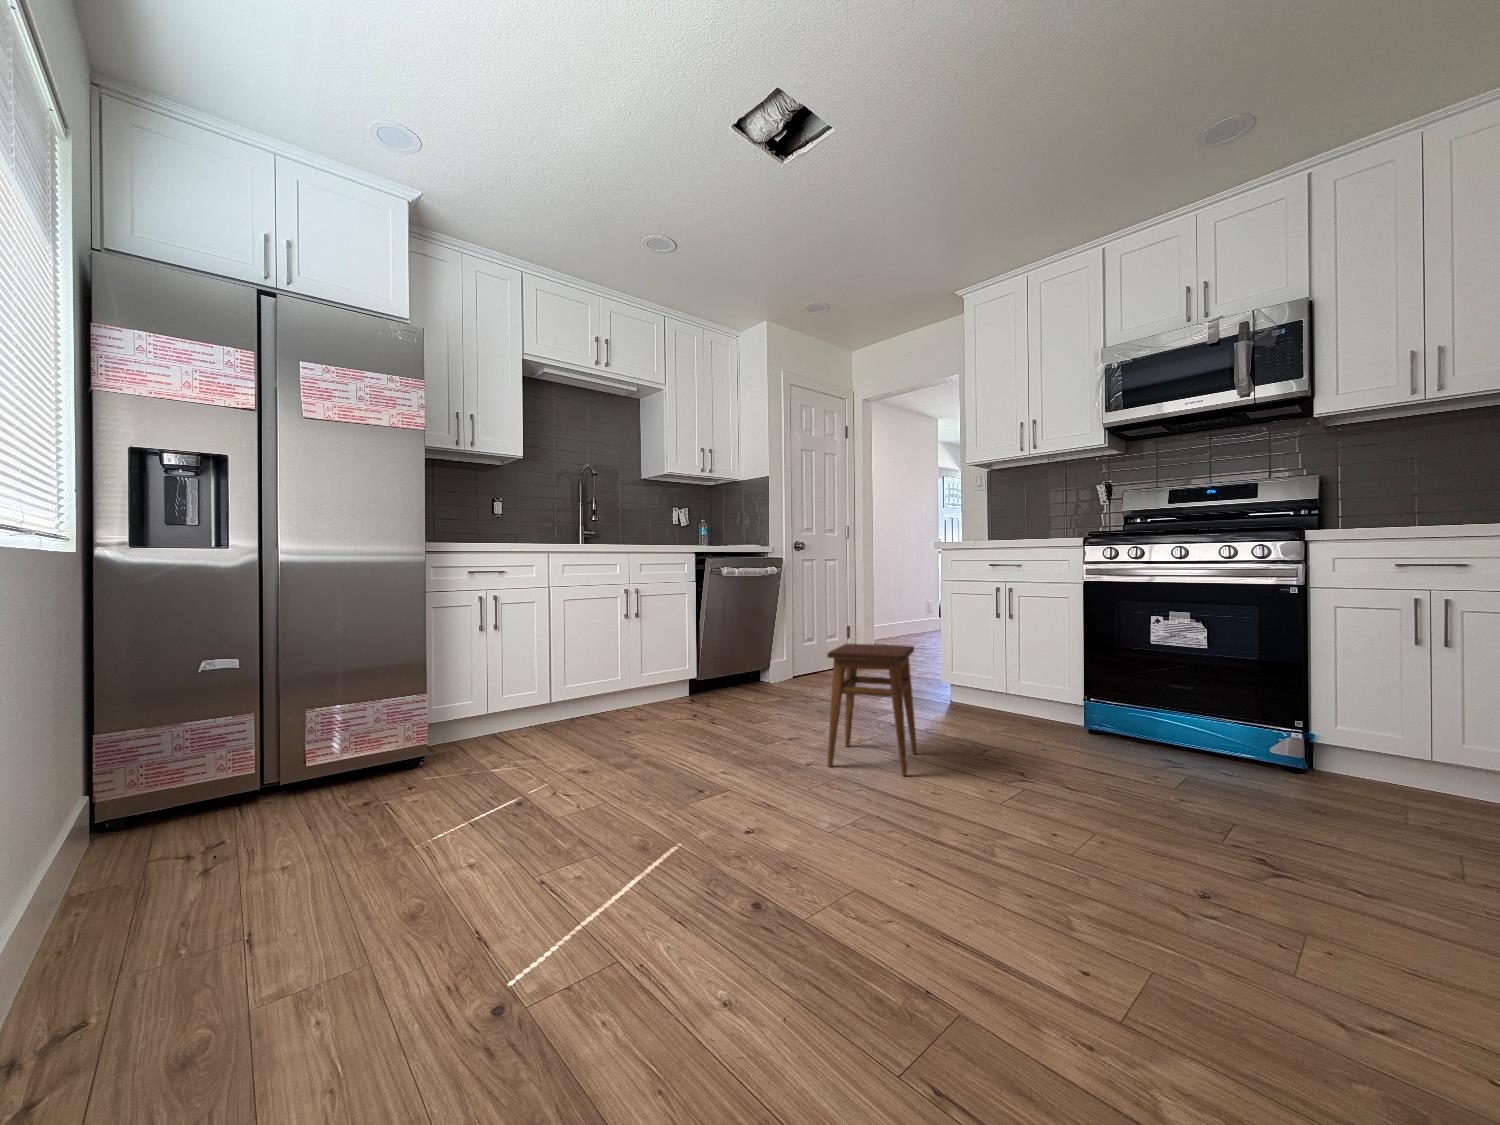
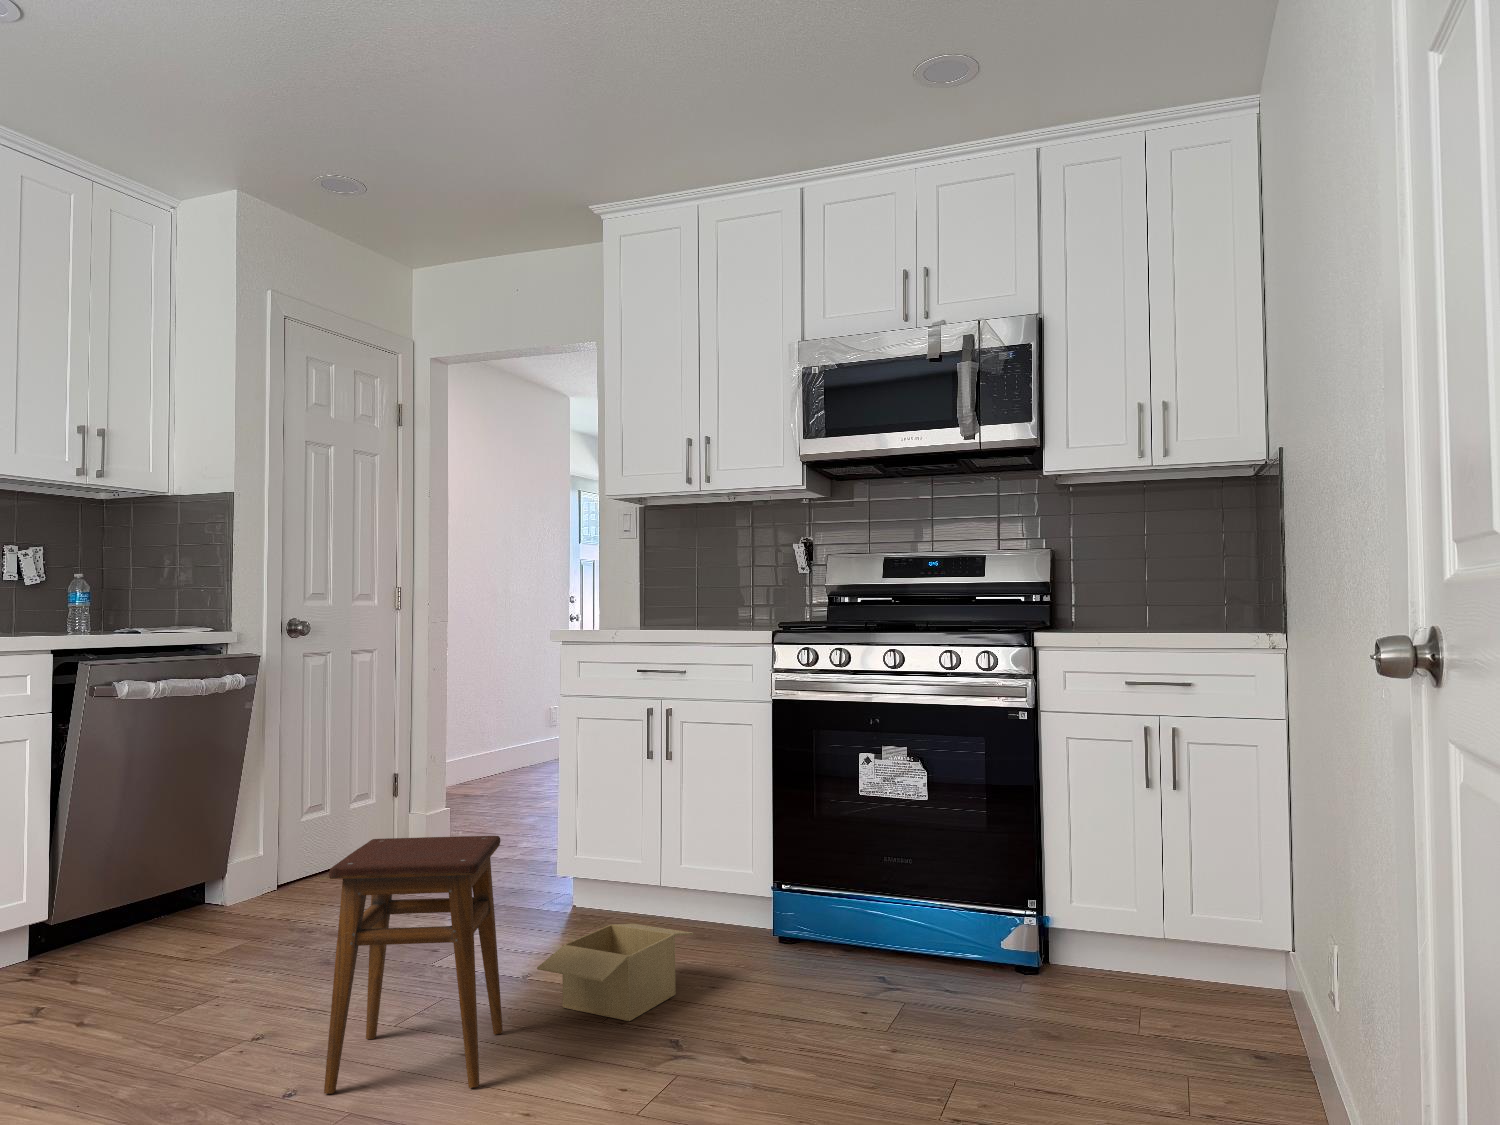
cardboard box: none [936,706,1032,759] -> present [537,924,694,1021]

